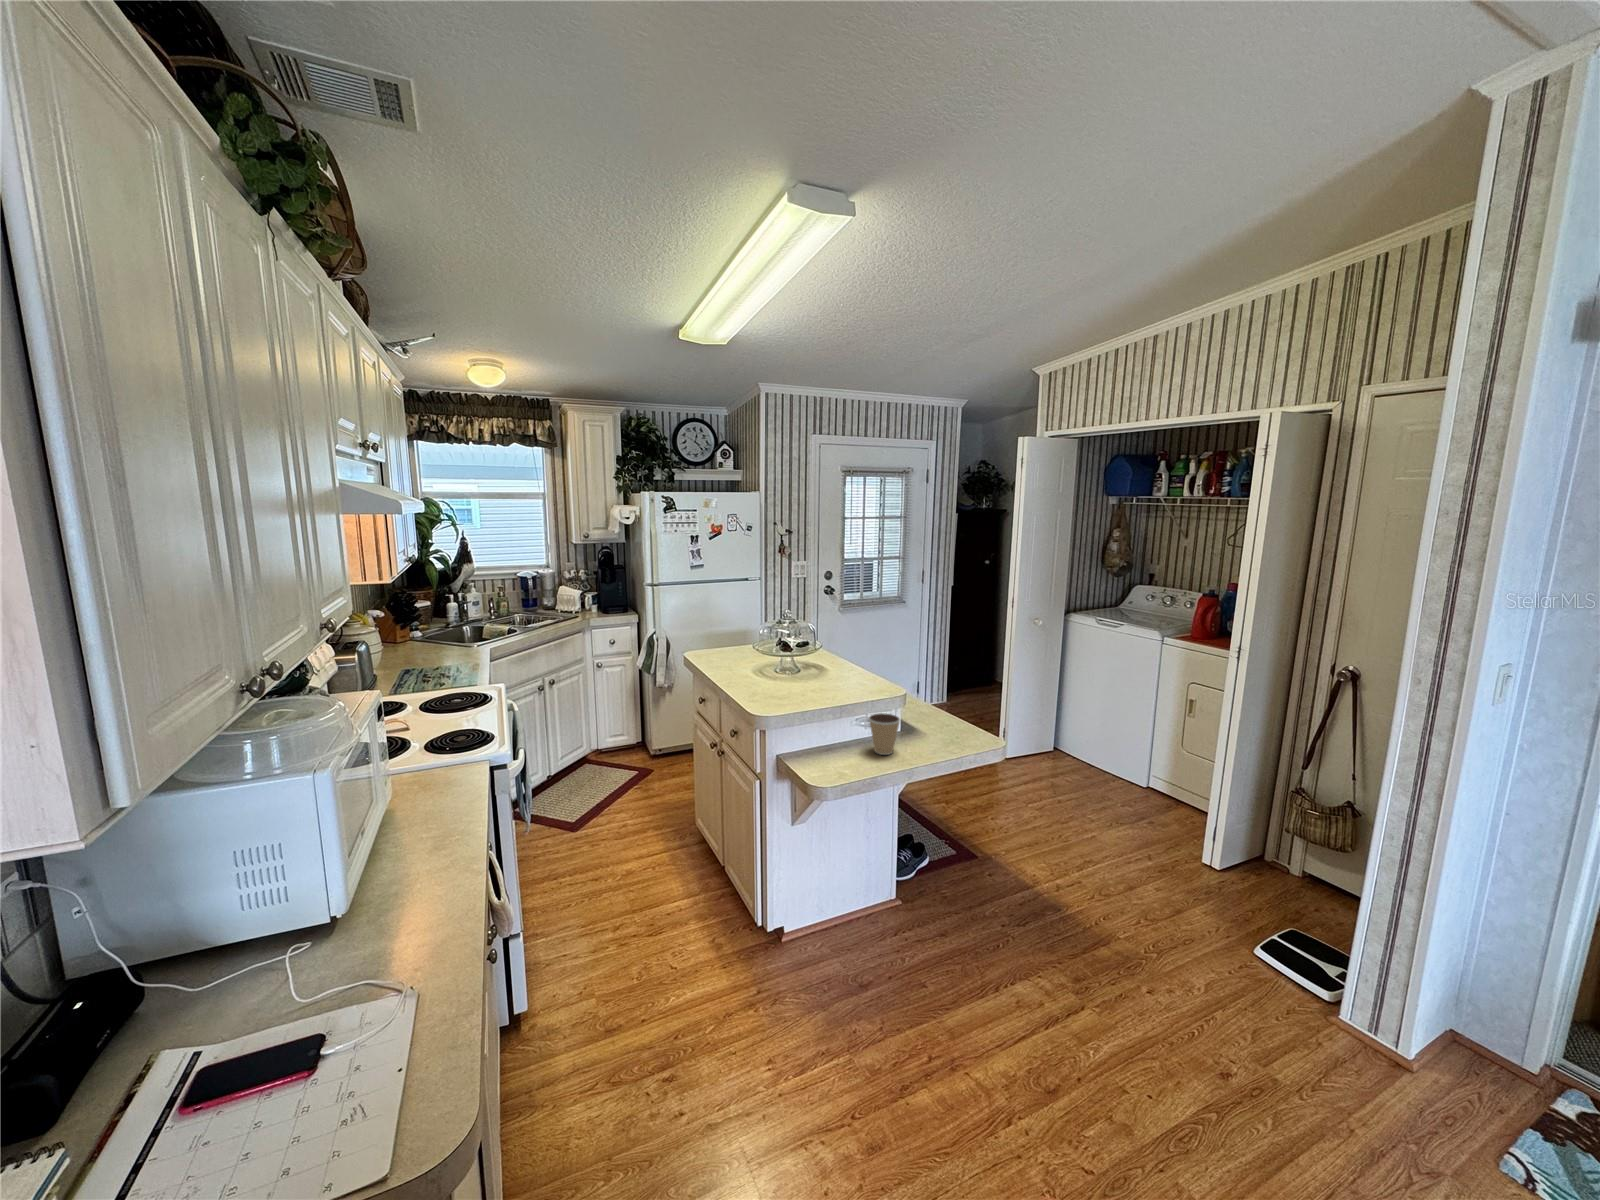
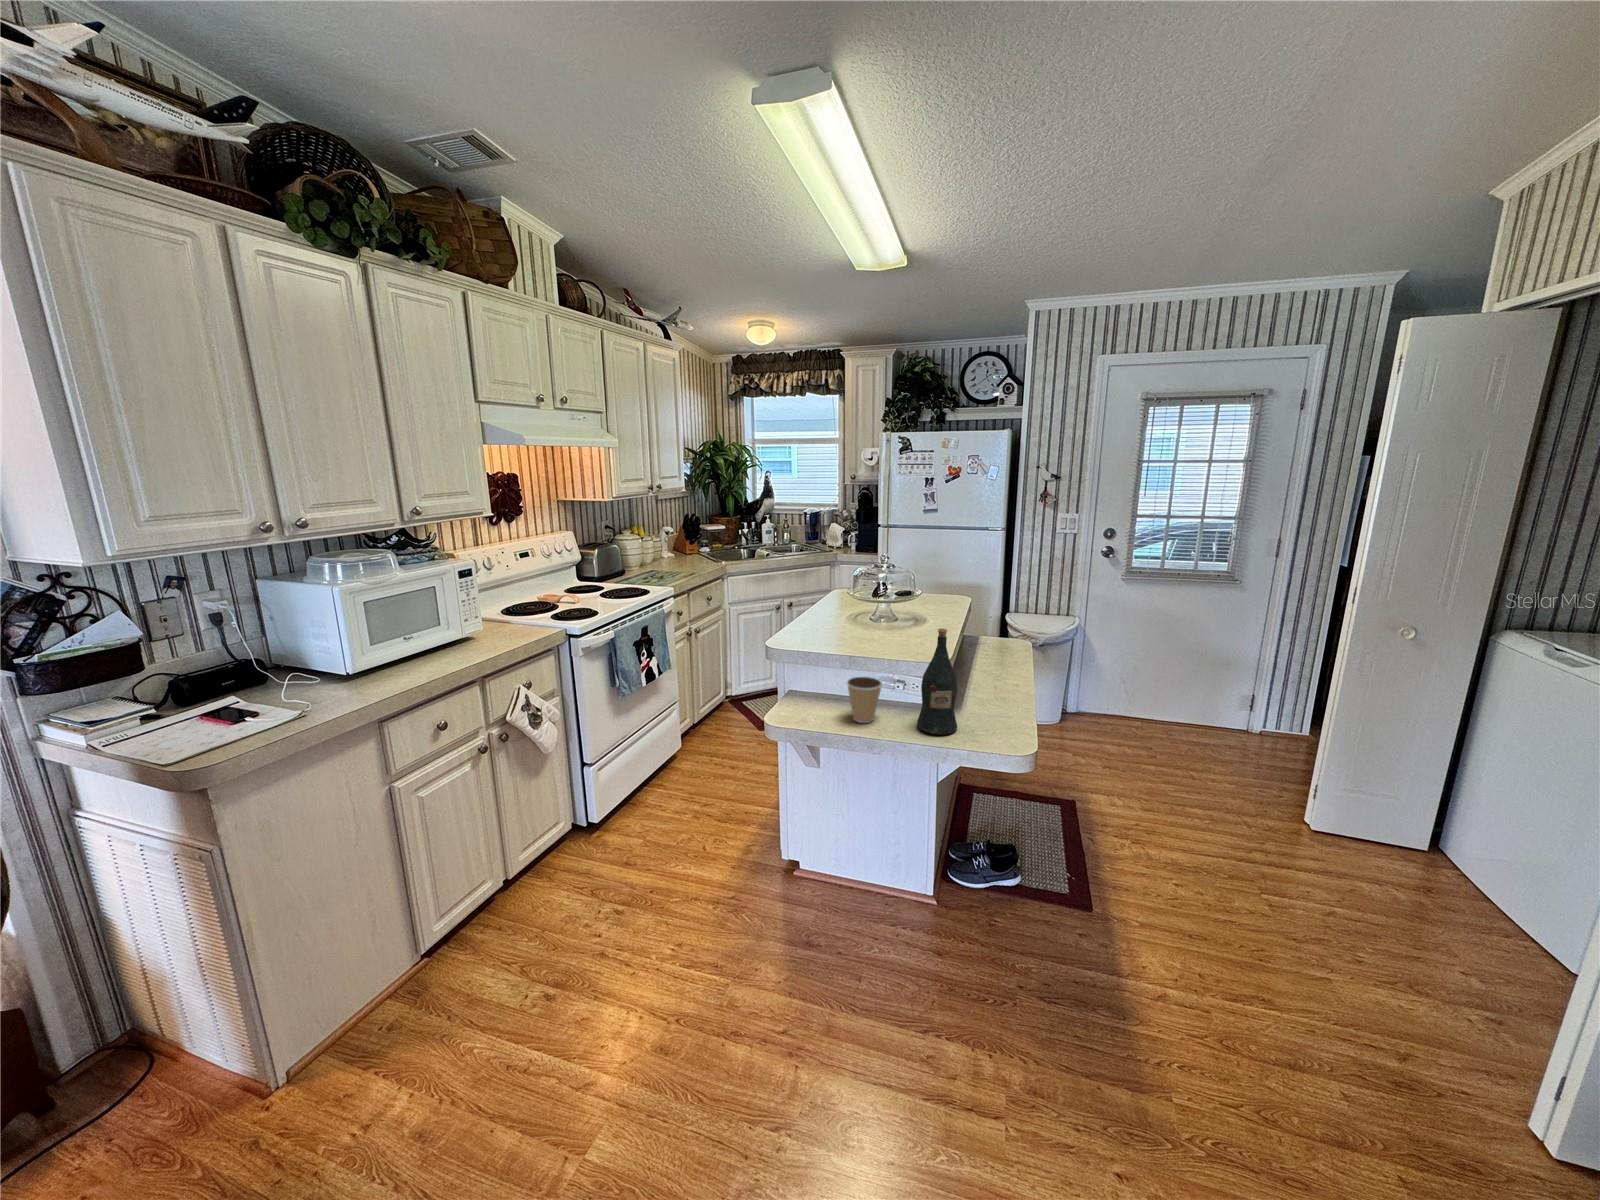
wine bottle: none [923,658,956,745] -> present [917,629,957,735]

